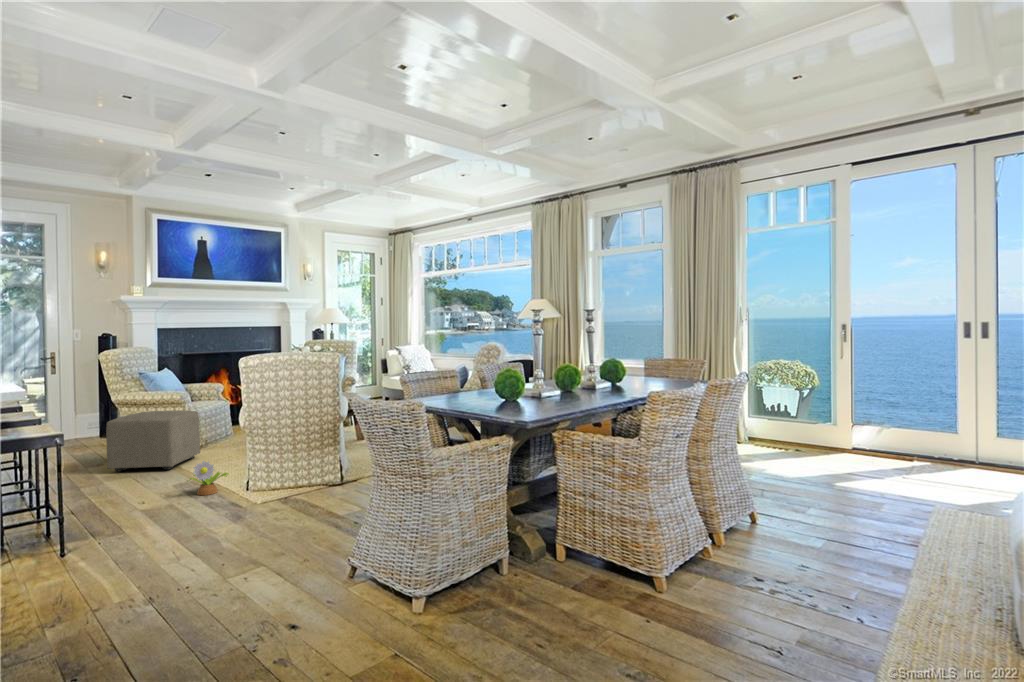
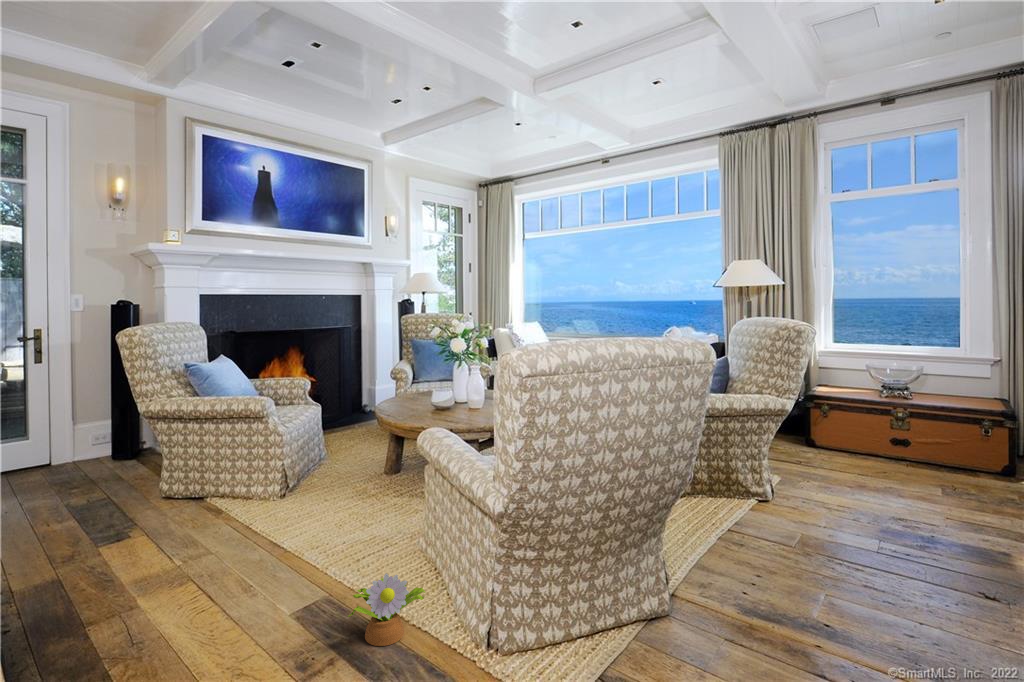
ottoman: present [106,411,200,472] -> none [148,434,300,554]

